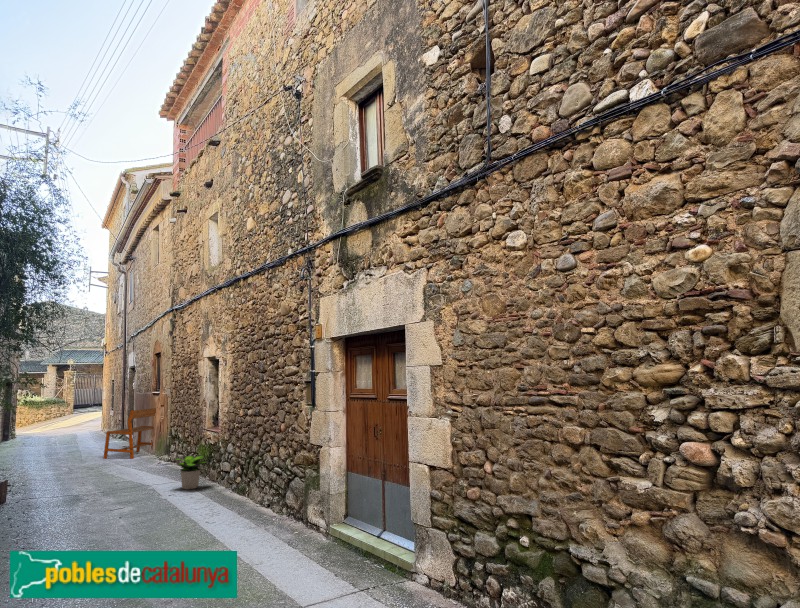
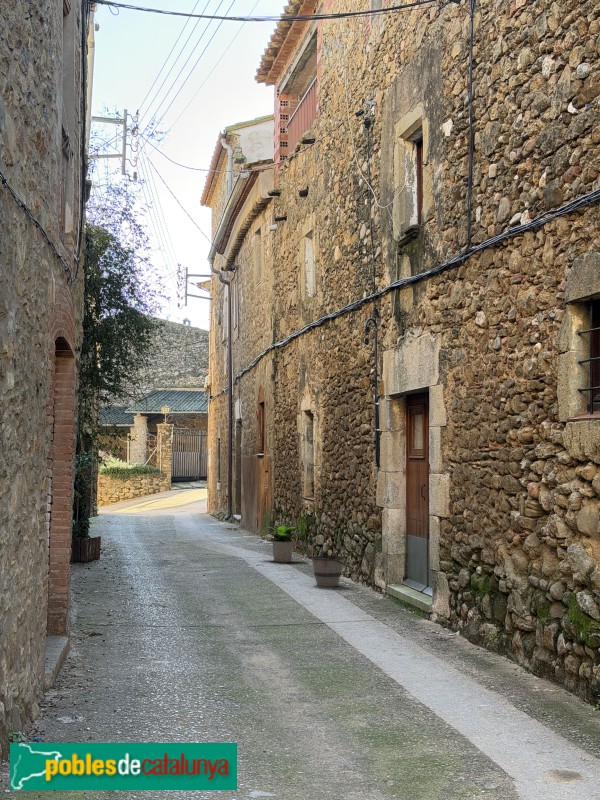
bench: present [104,408,156,459] -> none [201,474,269,537]
bucket: none [237,488,277,524] -> present [311,552,353,587]

